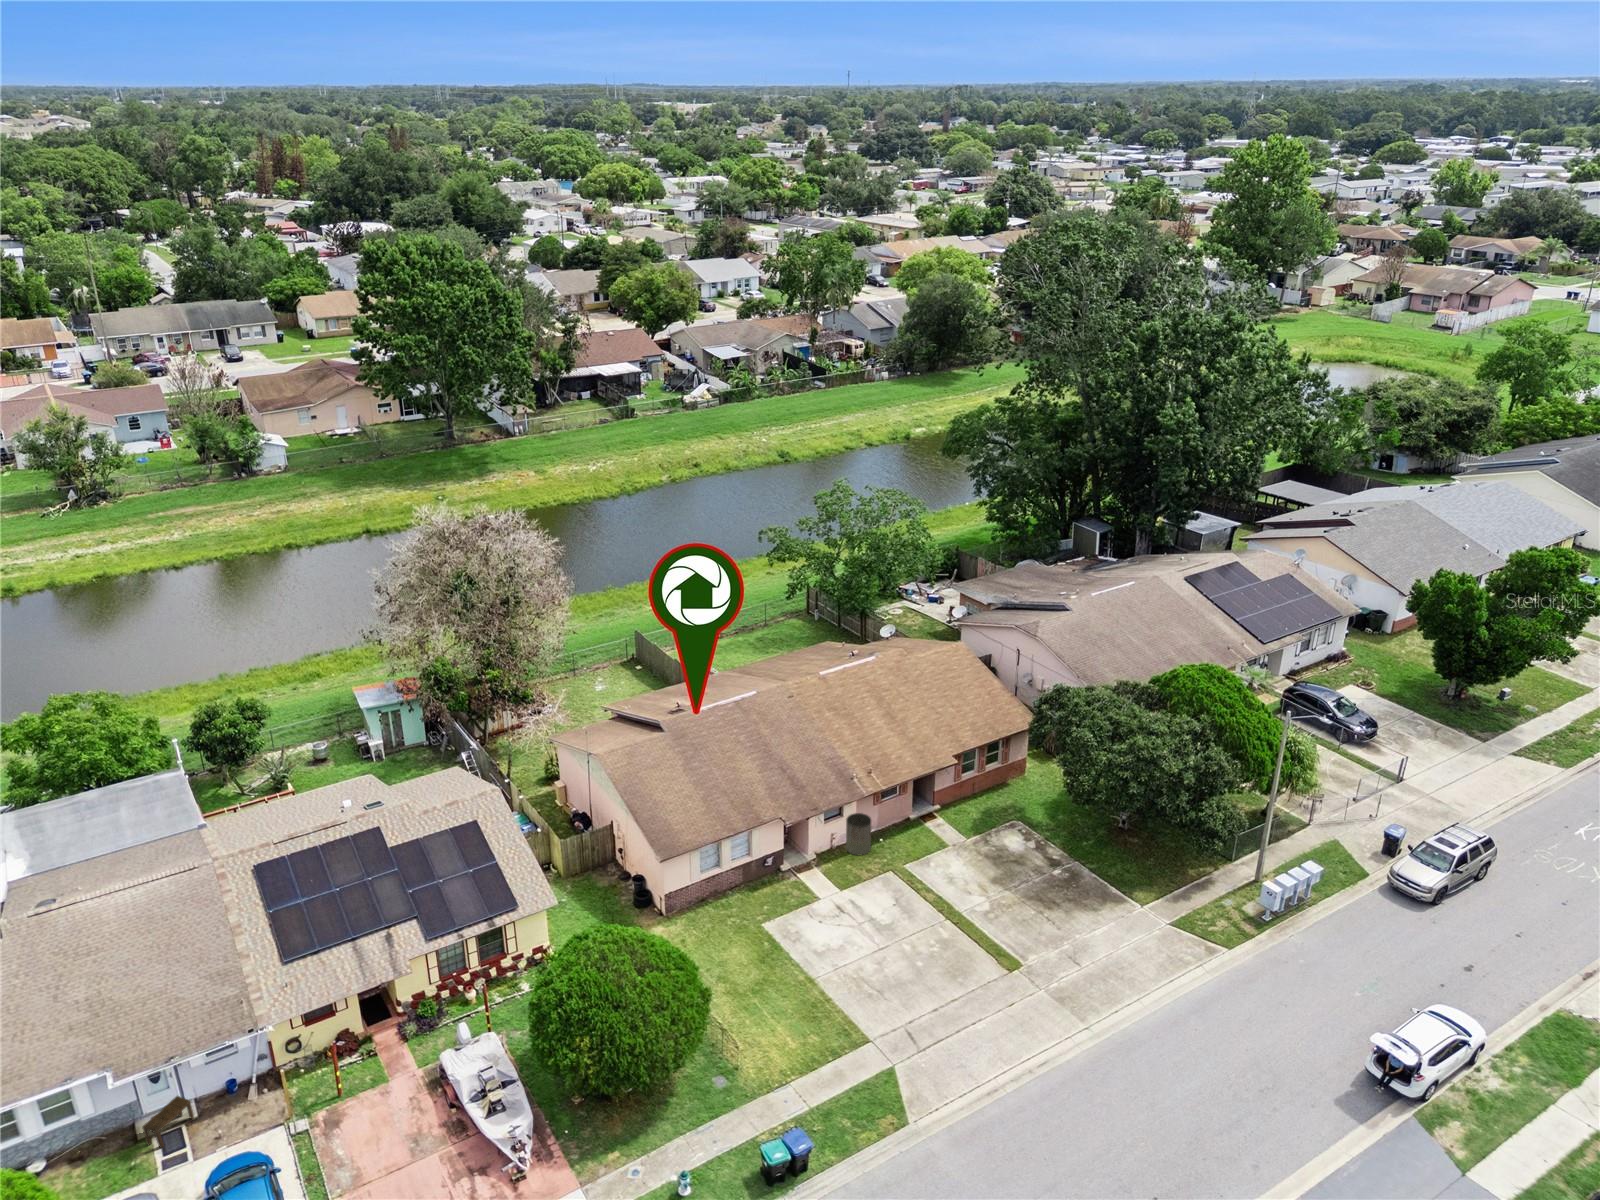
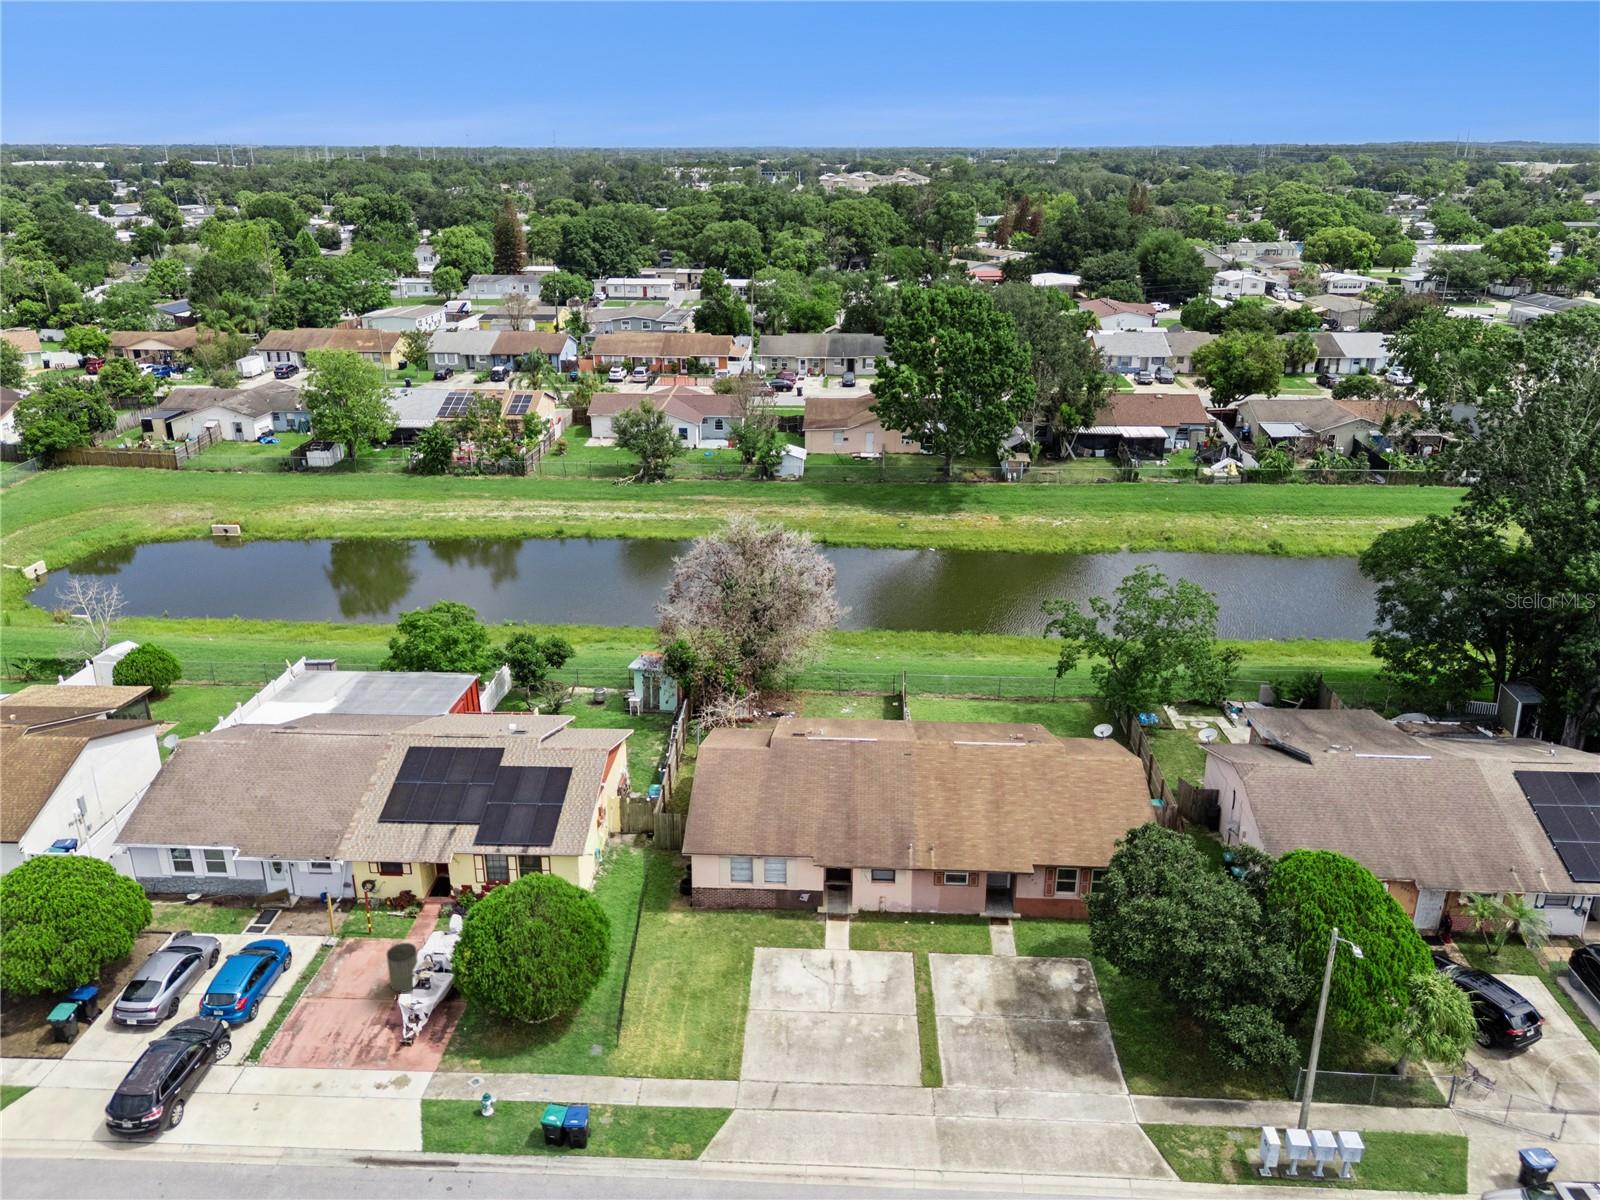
trash can: present [846,813,871,856] -> present [387,943,417,992]

